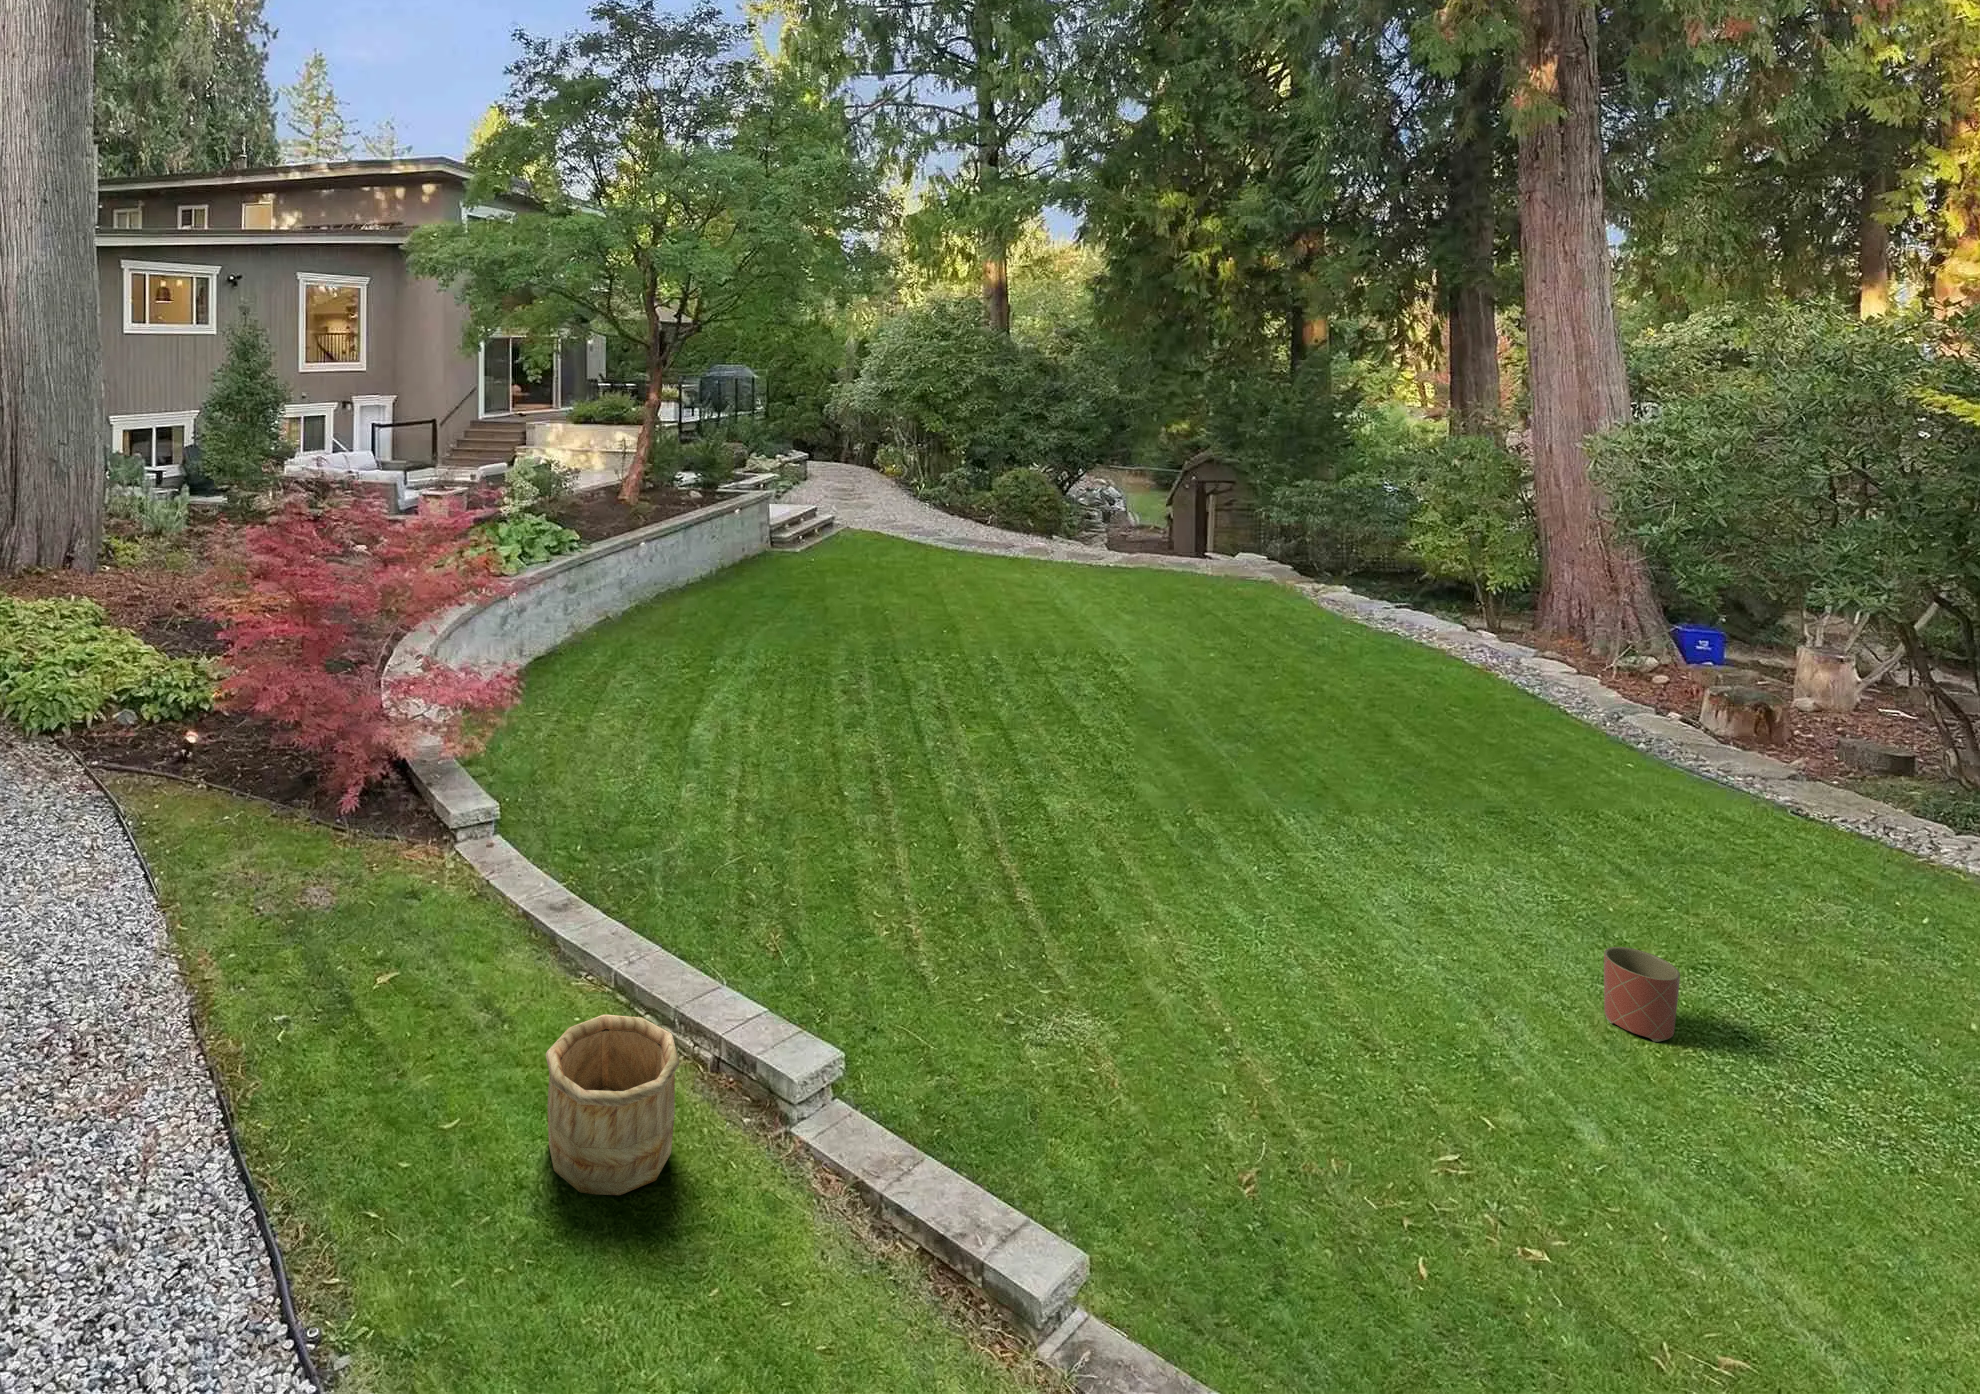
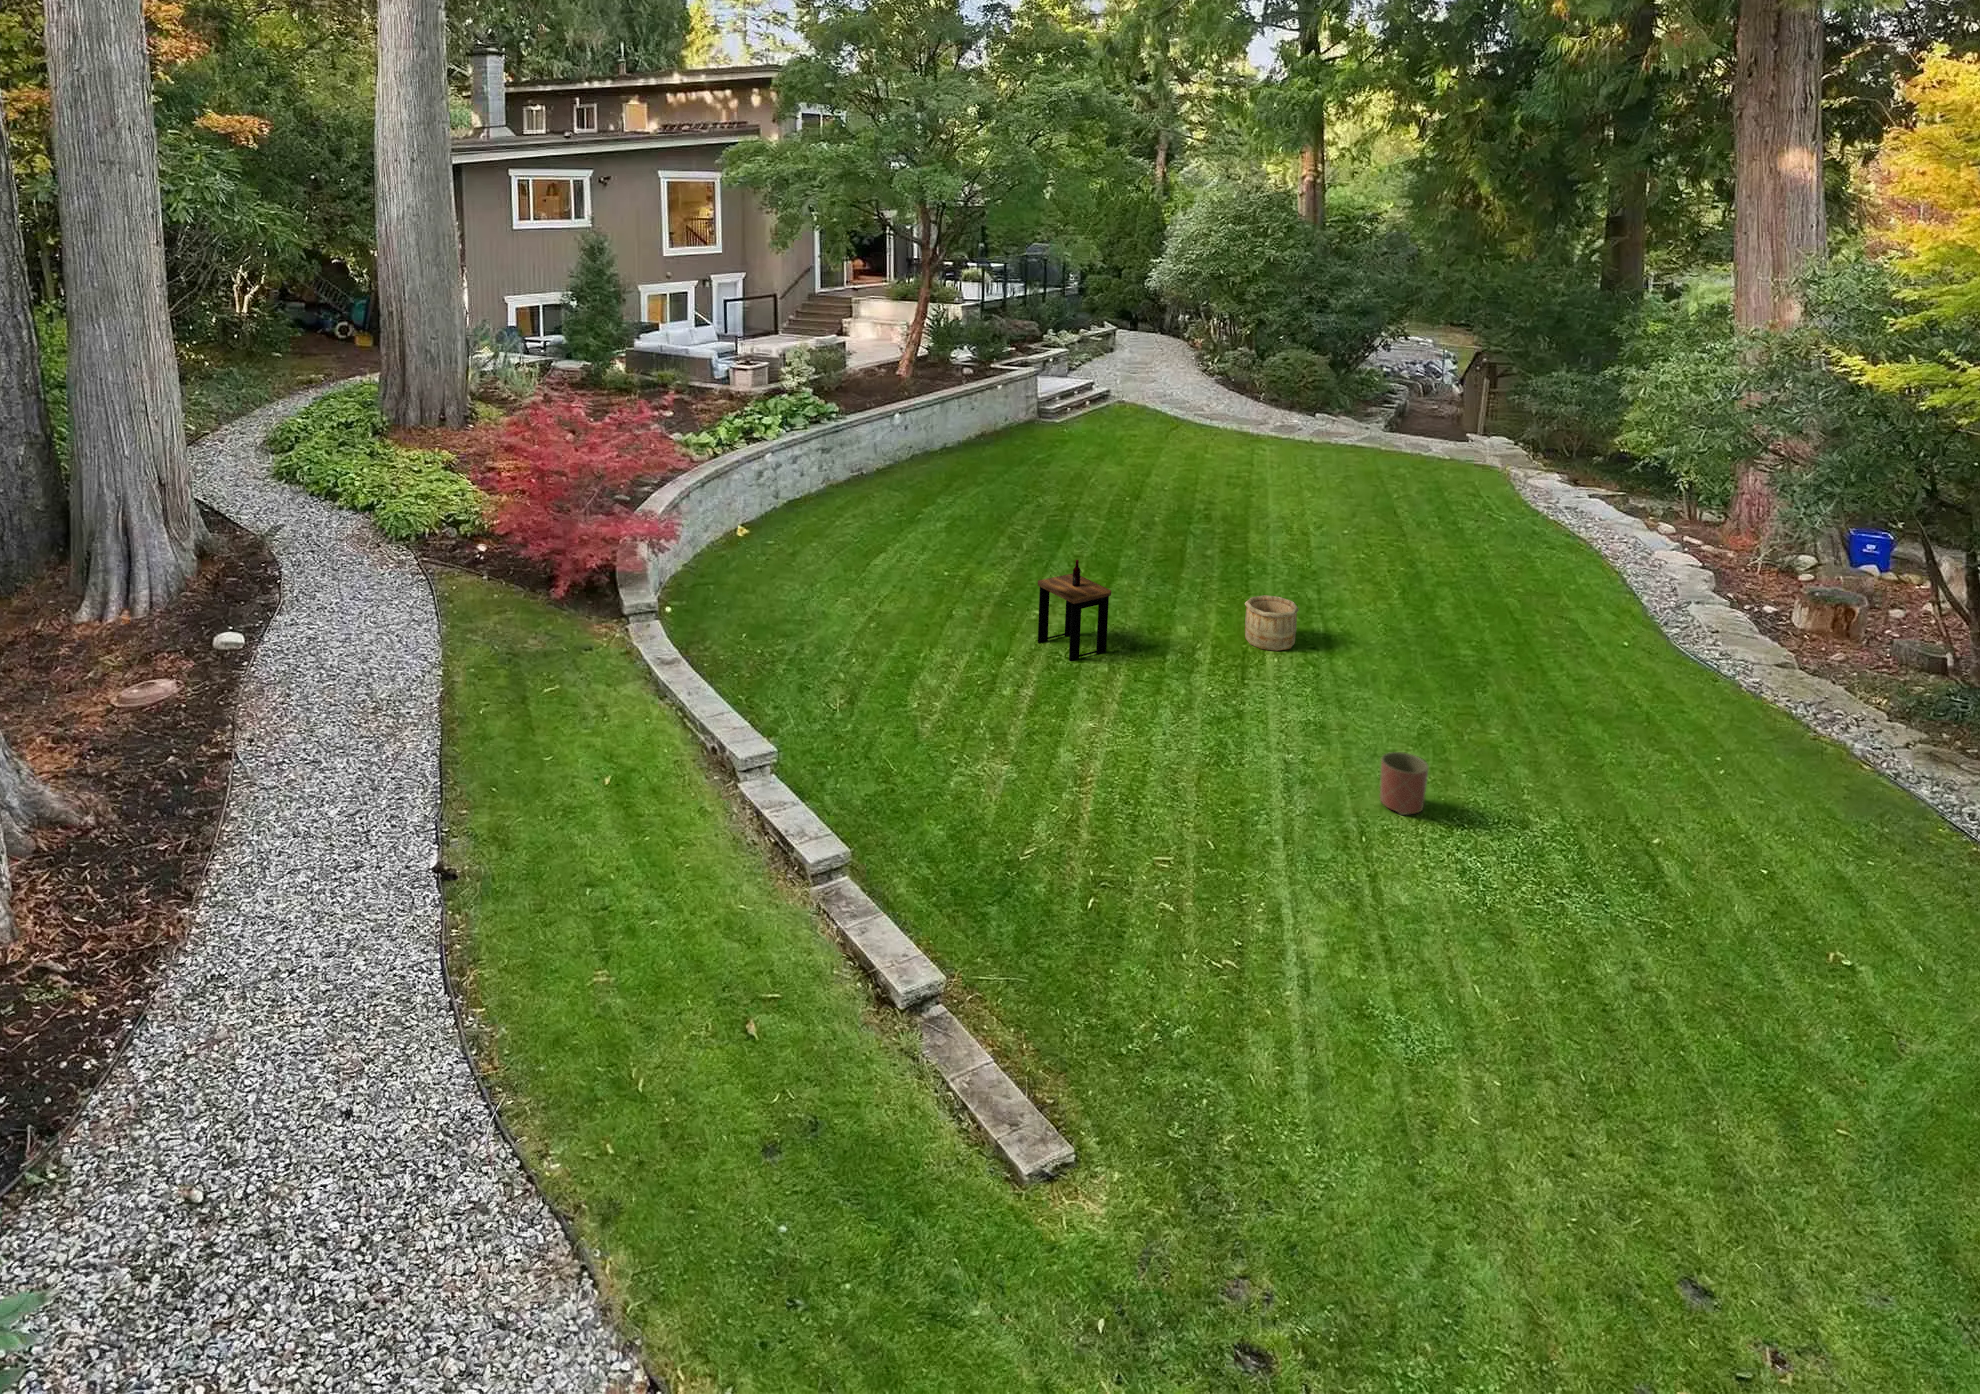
side table: none [990,703,1089,843] -> present [1038,560,1111,661]
wooden bucket: present [546,1014,679,1195] -> present [1245,595,1299,651]

